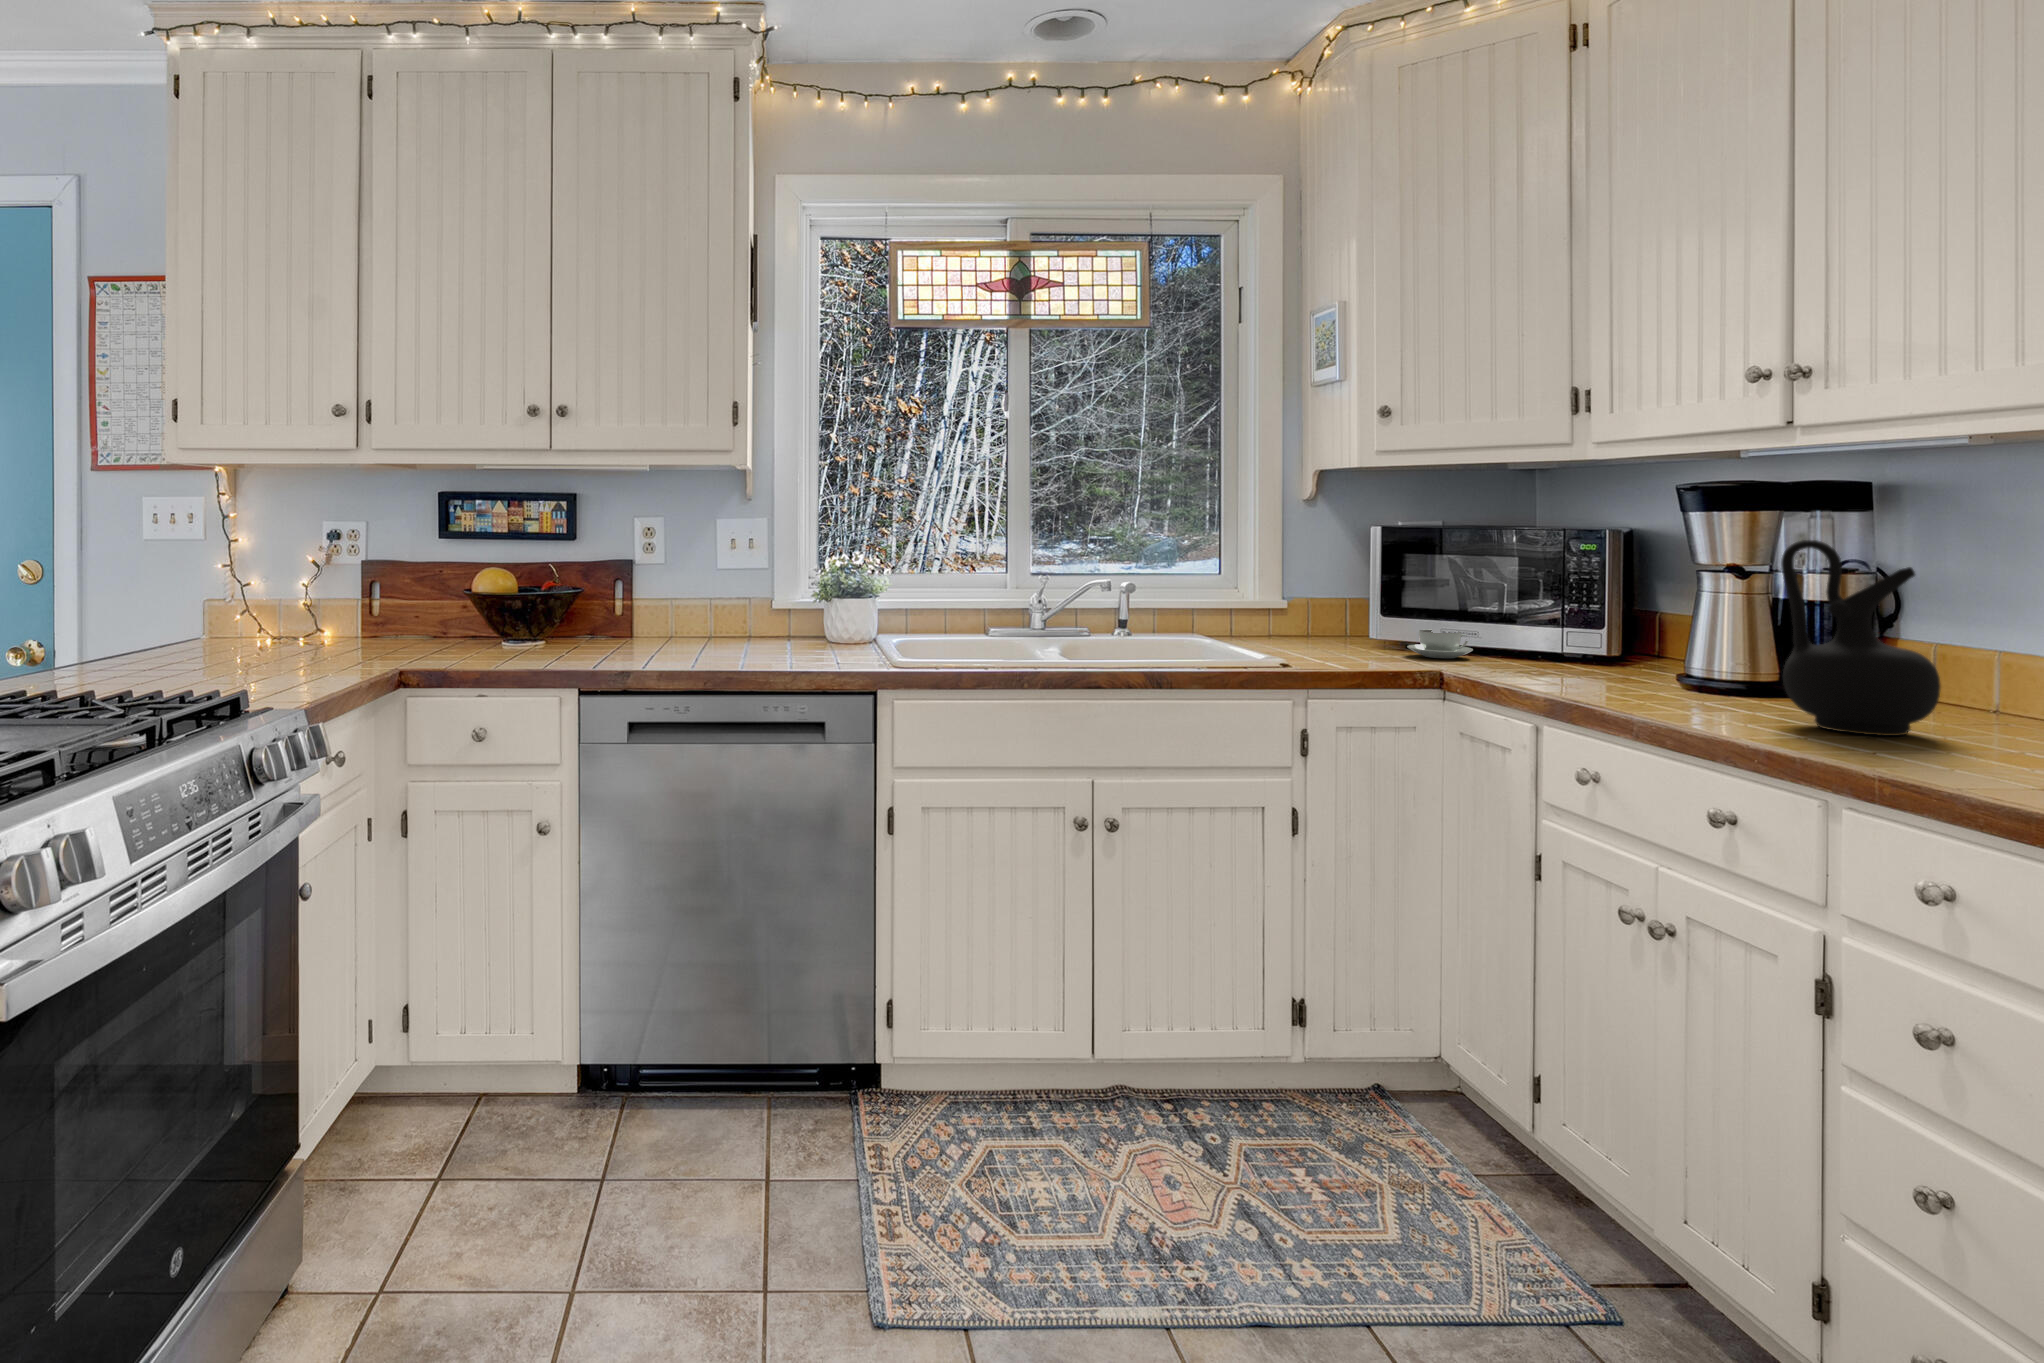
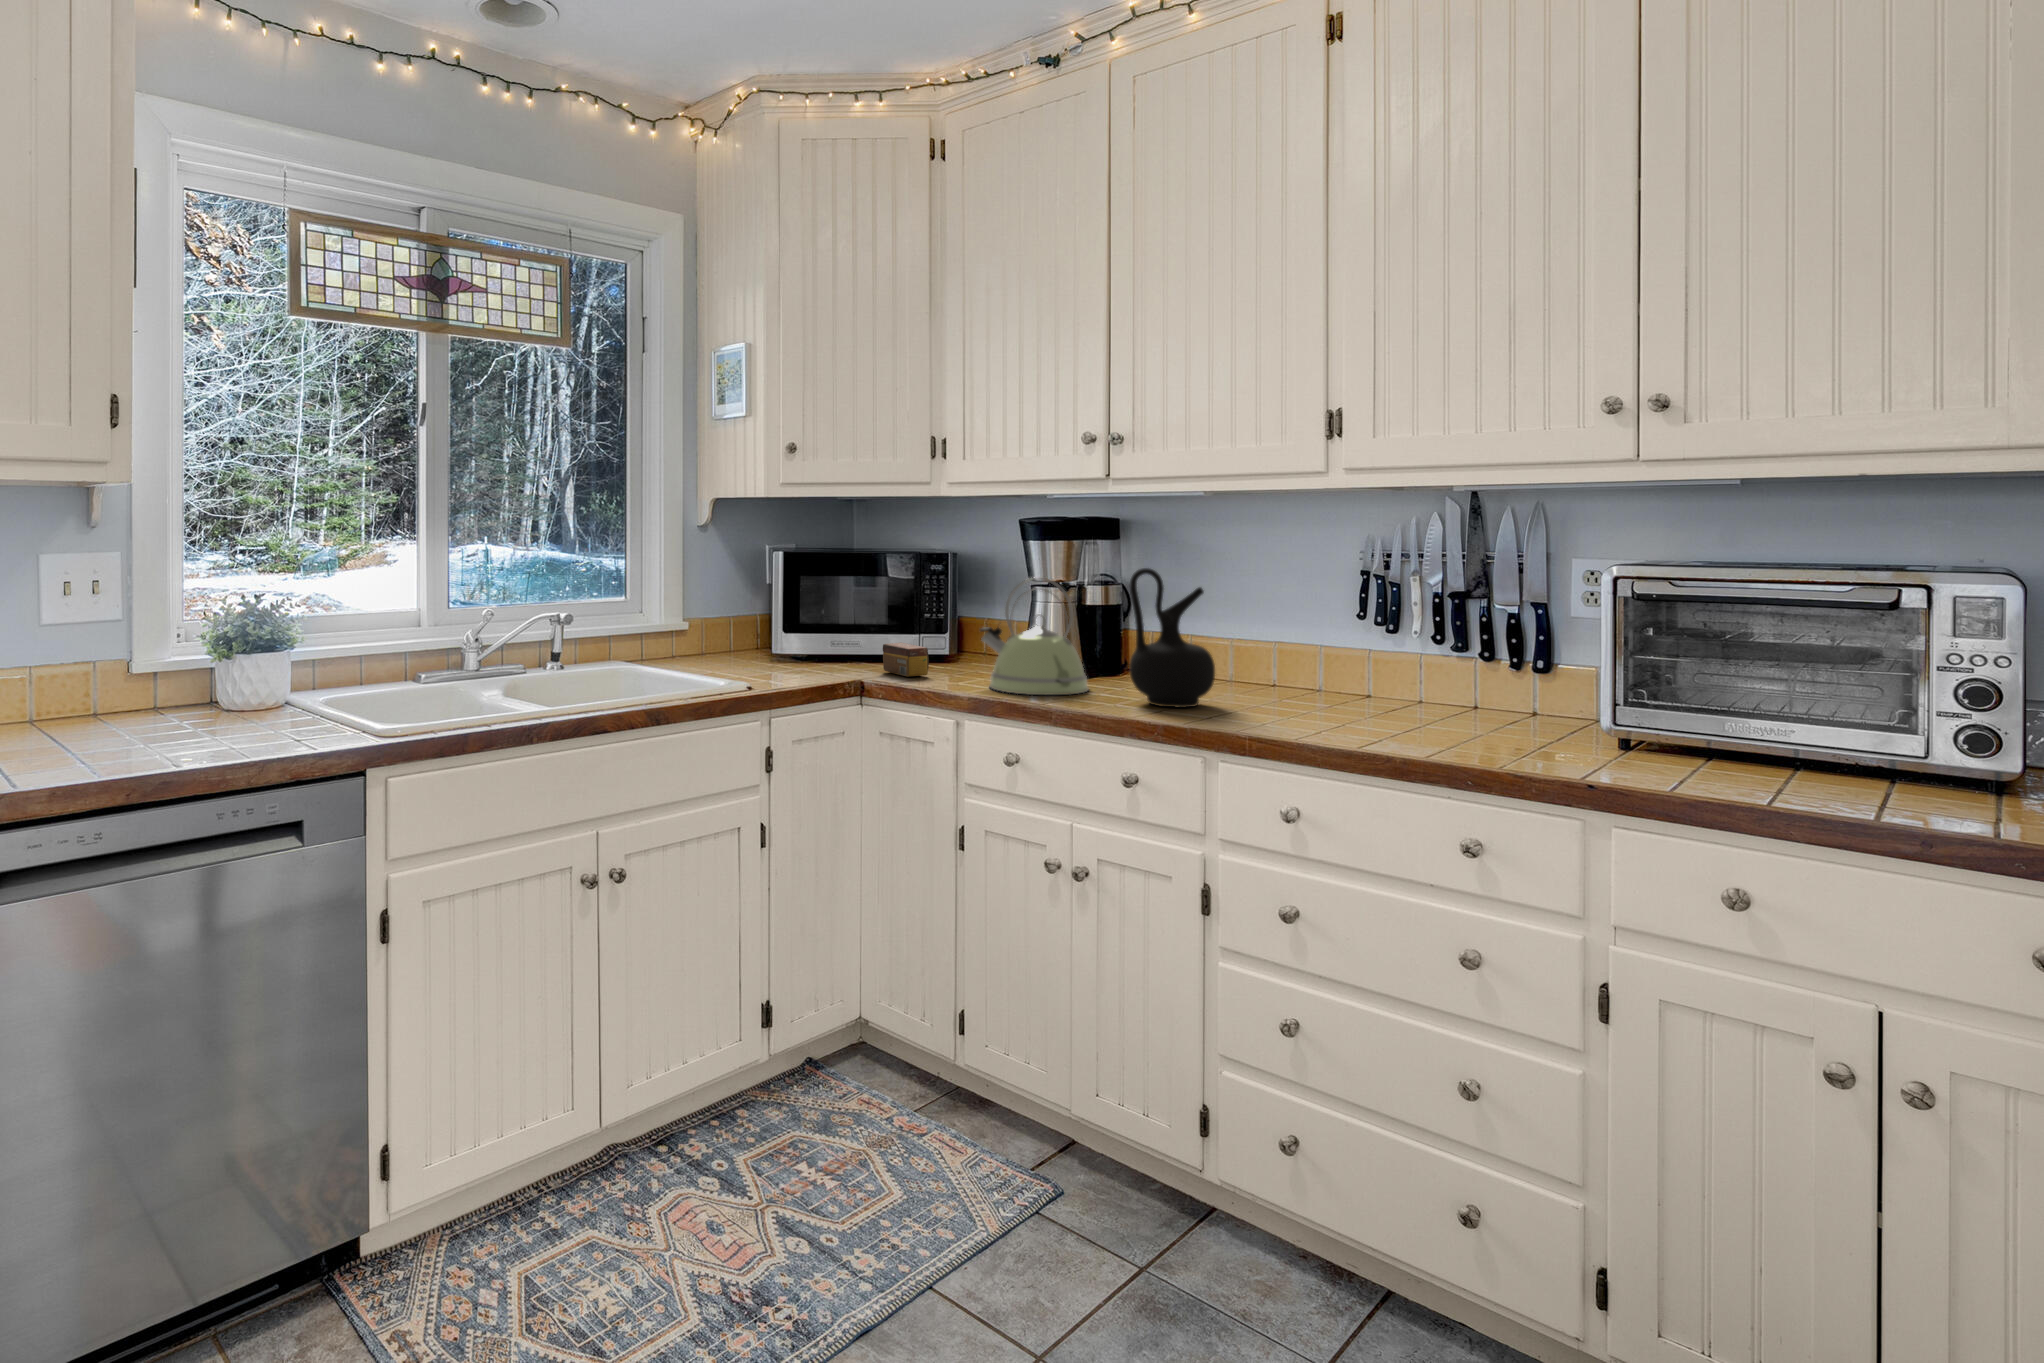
kettle: none [1595,554,1760,706] -> present [980,577,1089,695]
coffee cup: present [1407,629,1473,658] -> none [809,643,860,669]
tea box: none [1490,632,1544,671] -> present [883,643,929,677]

